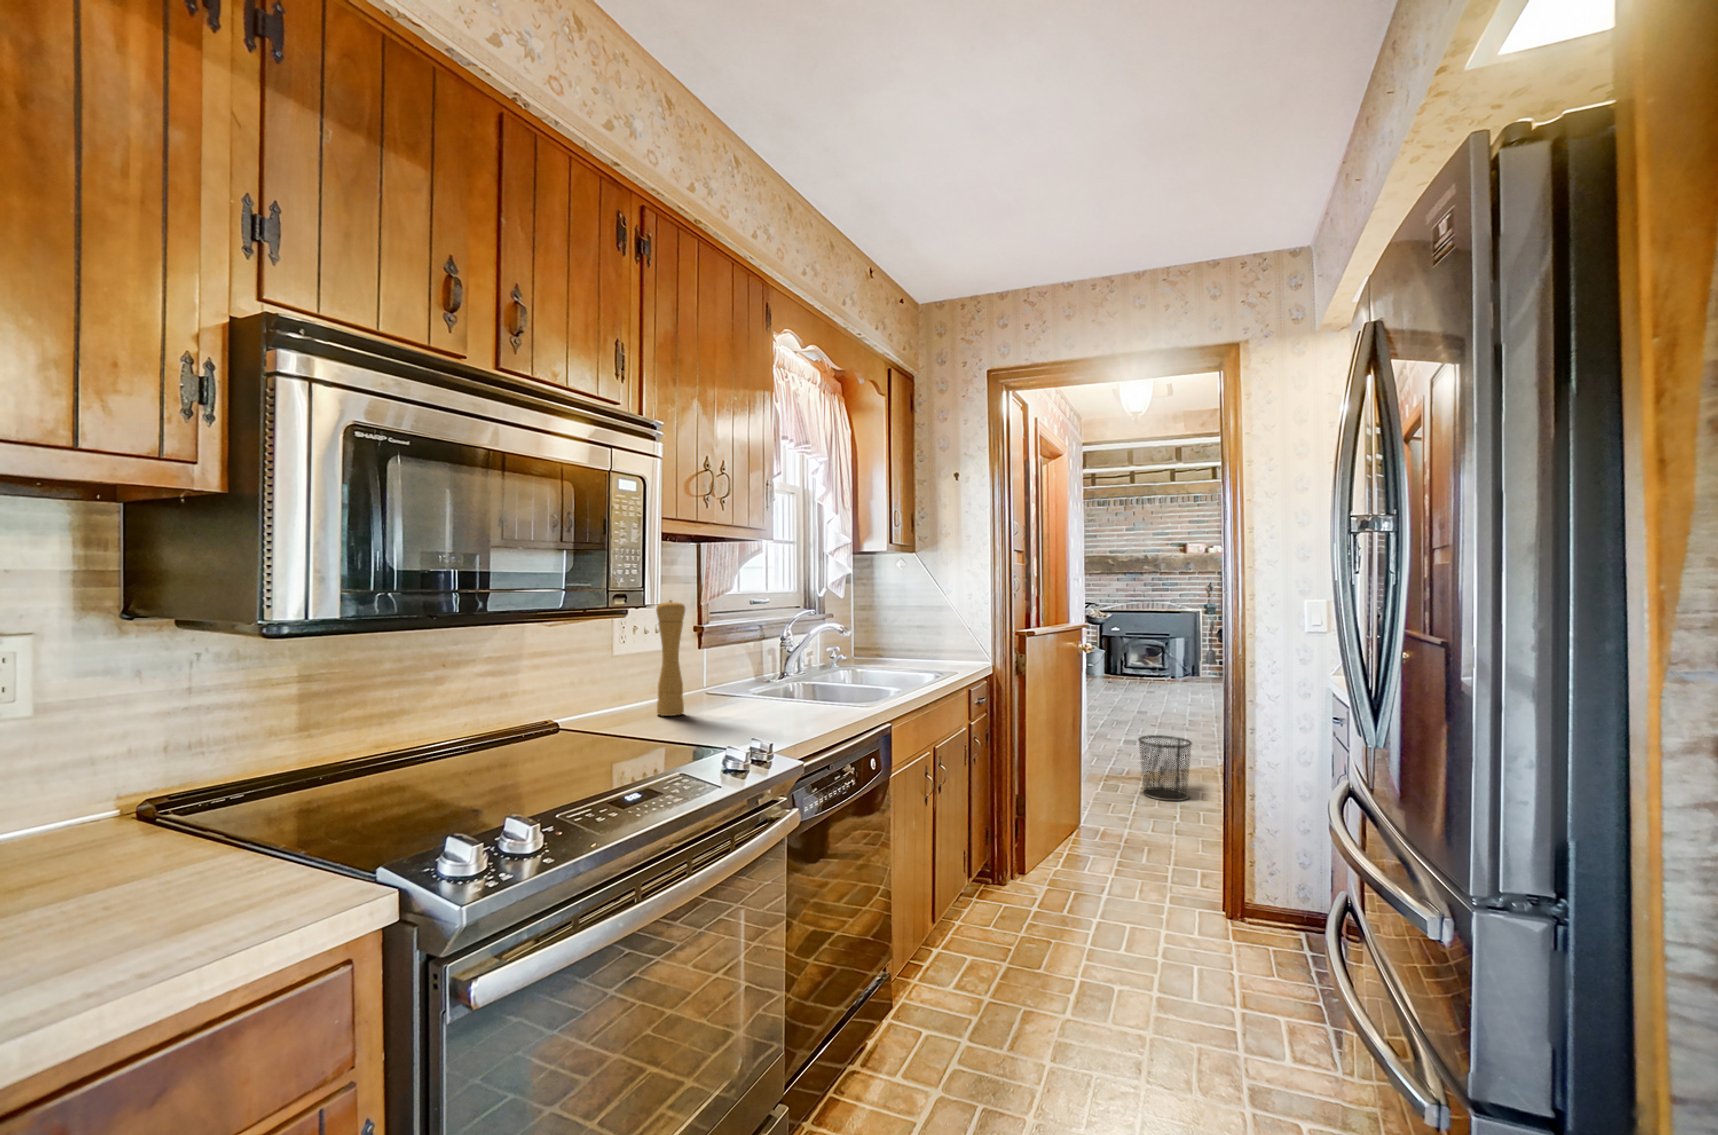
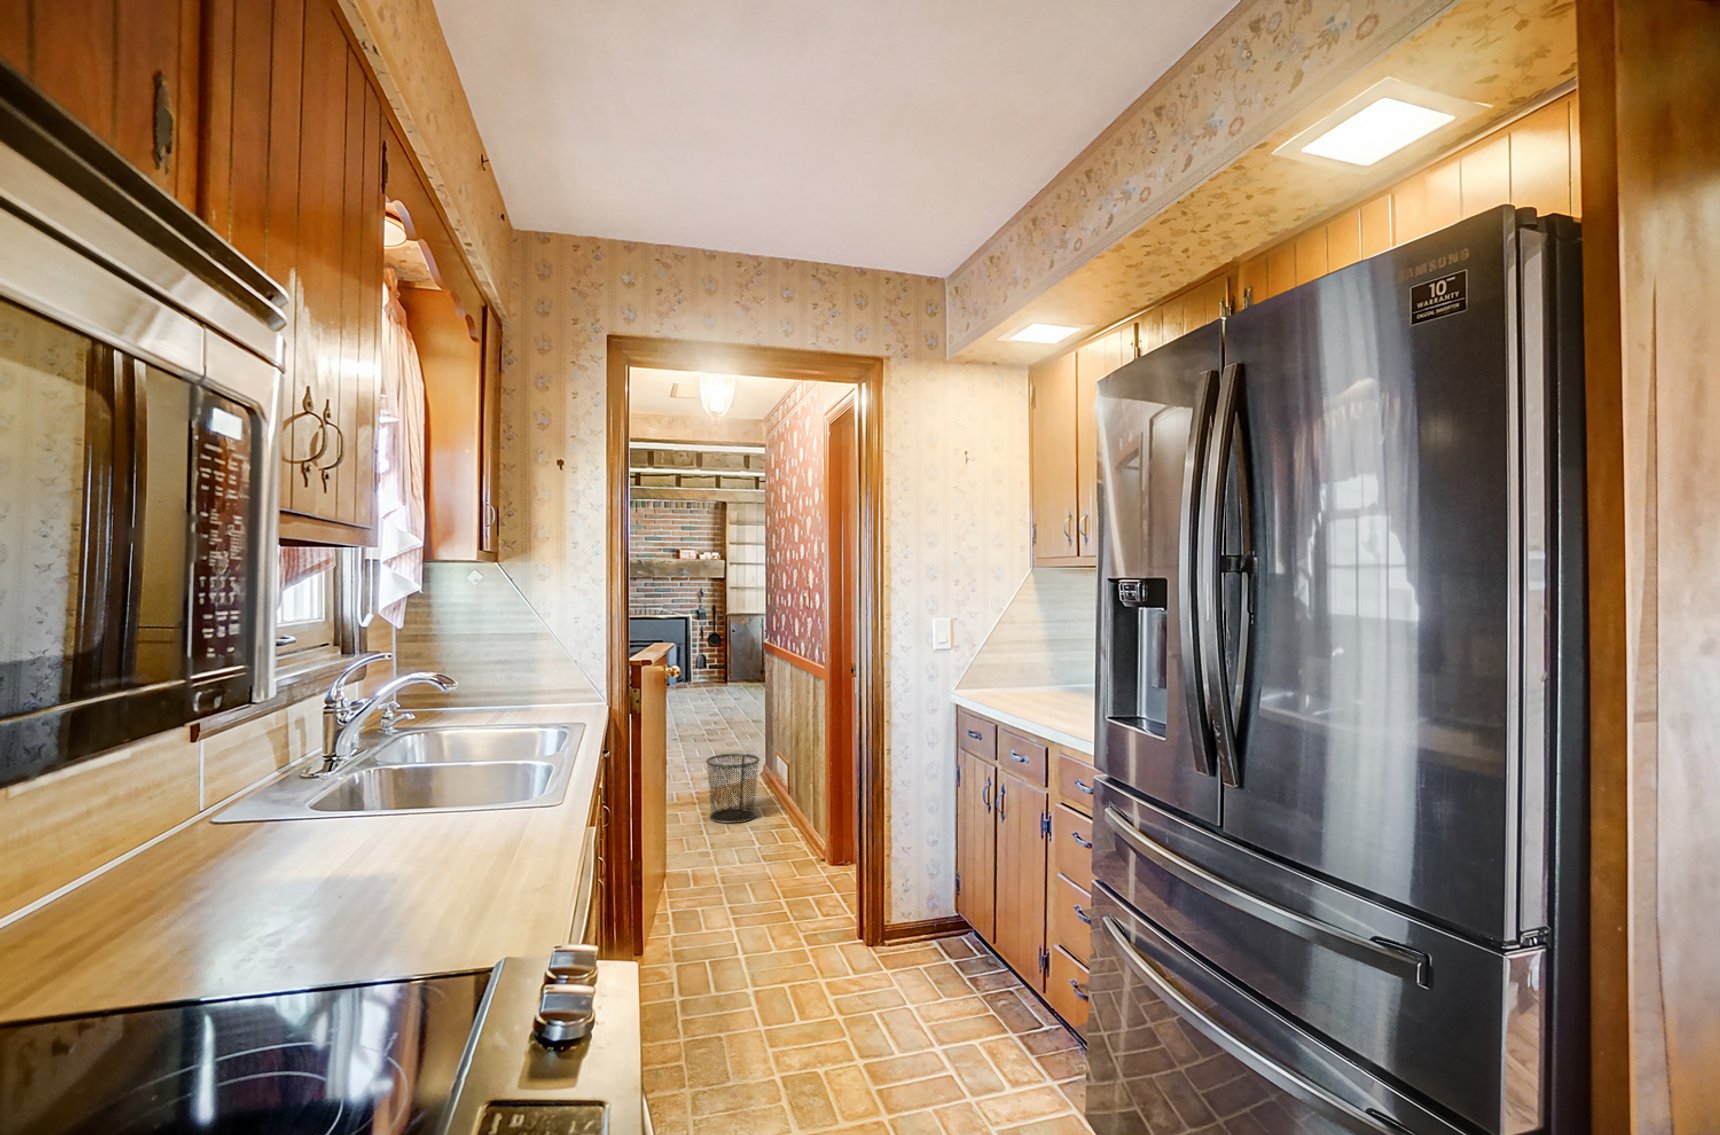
pepper mill: present [656,600,685,716] -> none [134,665,219,925]

